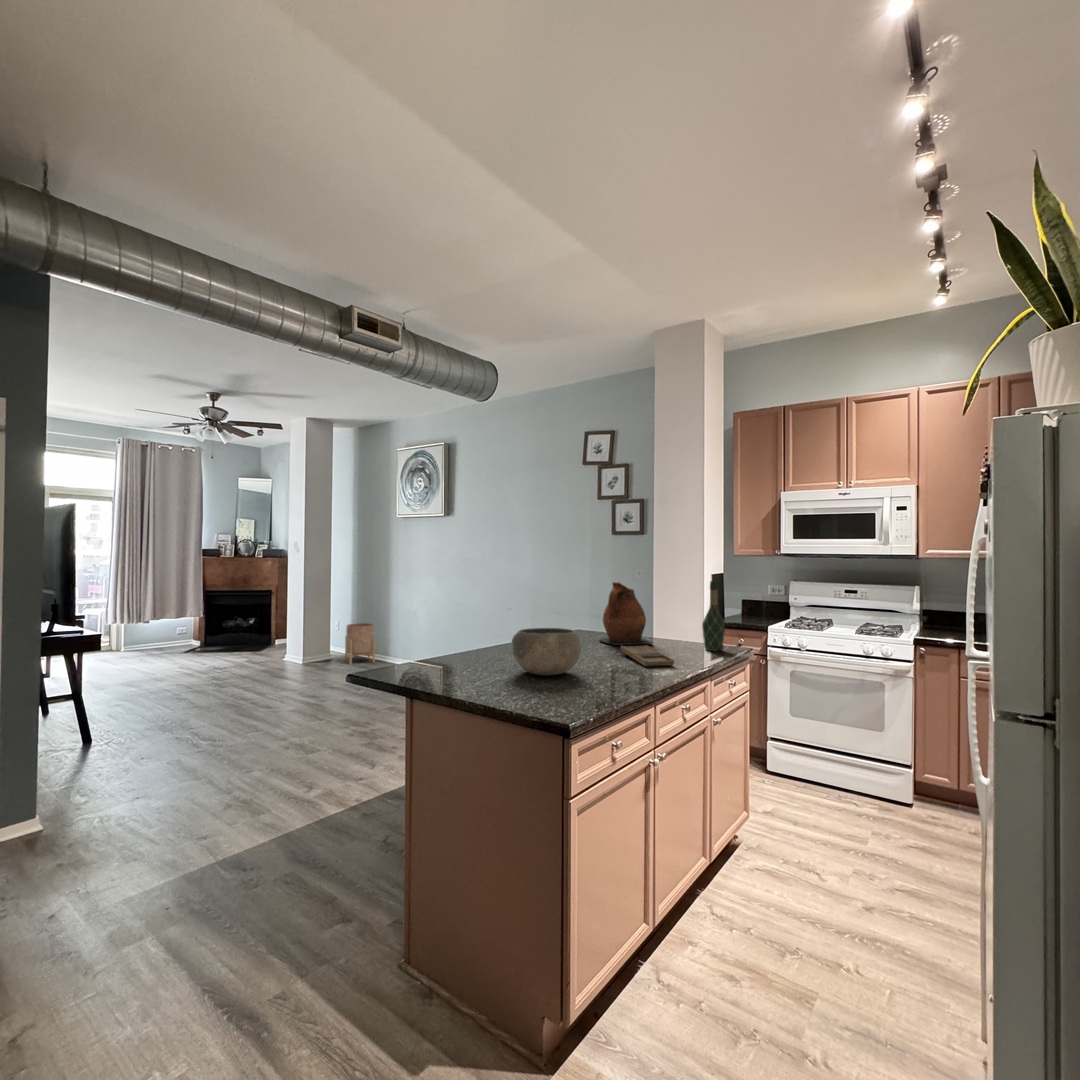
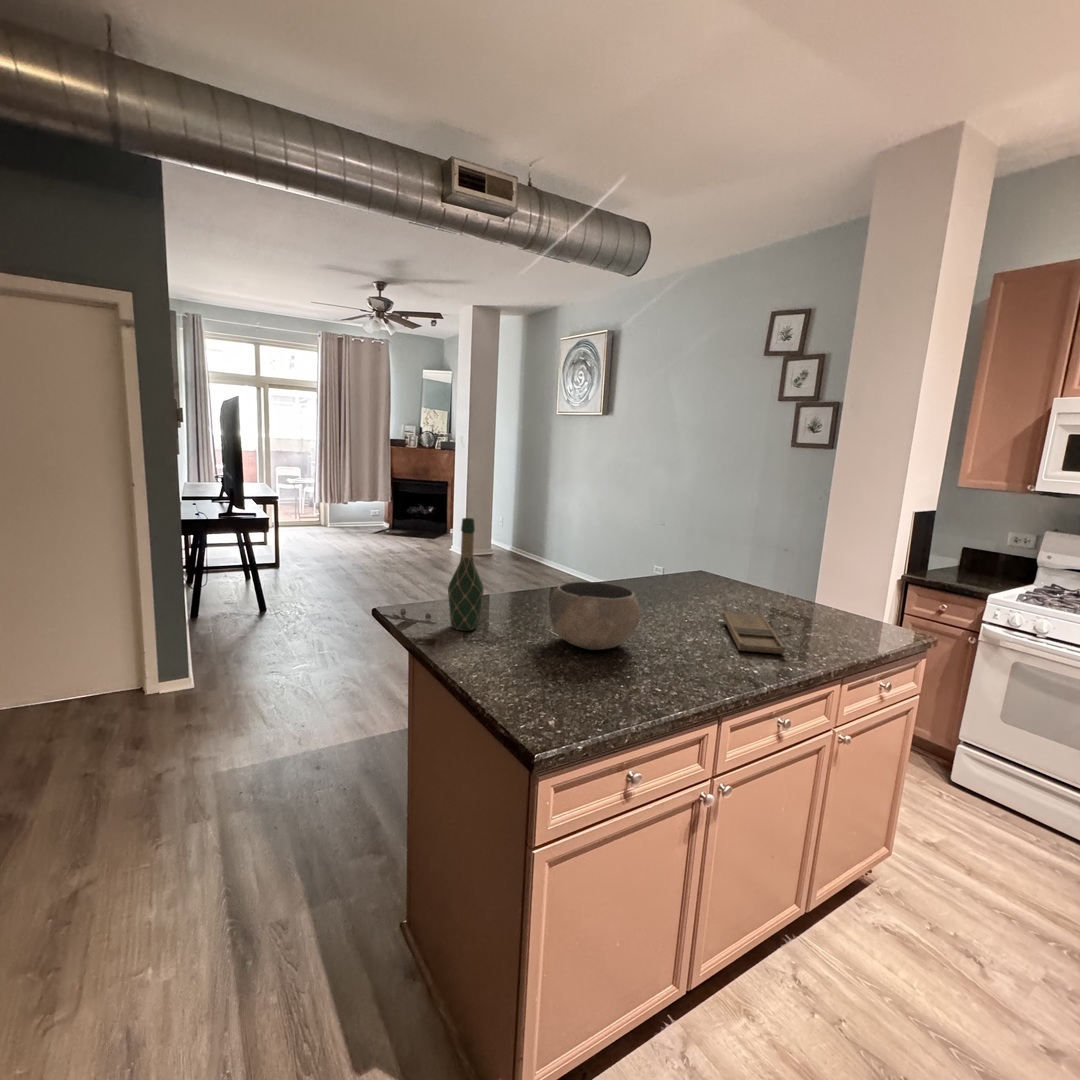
wine bottle: present [702,581,725,651] -> present [448,518,484,631]
ceramic pitcher: present [599,582,653,645] -> none [708,521,783,610]
planter: present [345,623,375,665] -> none [506,521,534,562]

